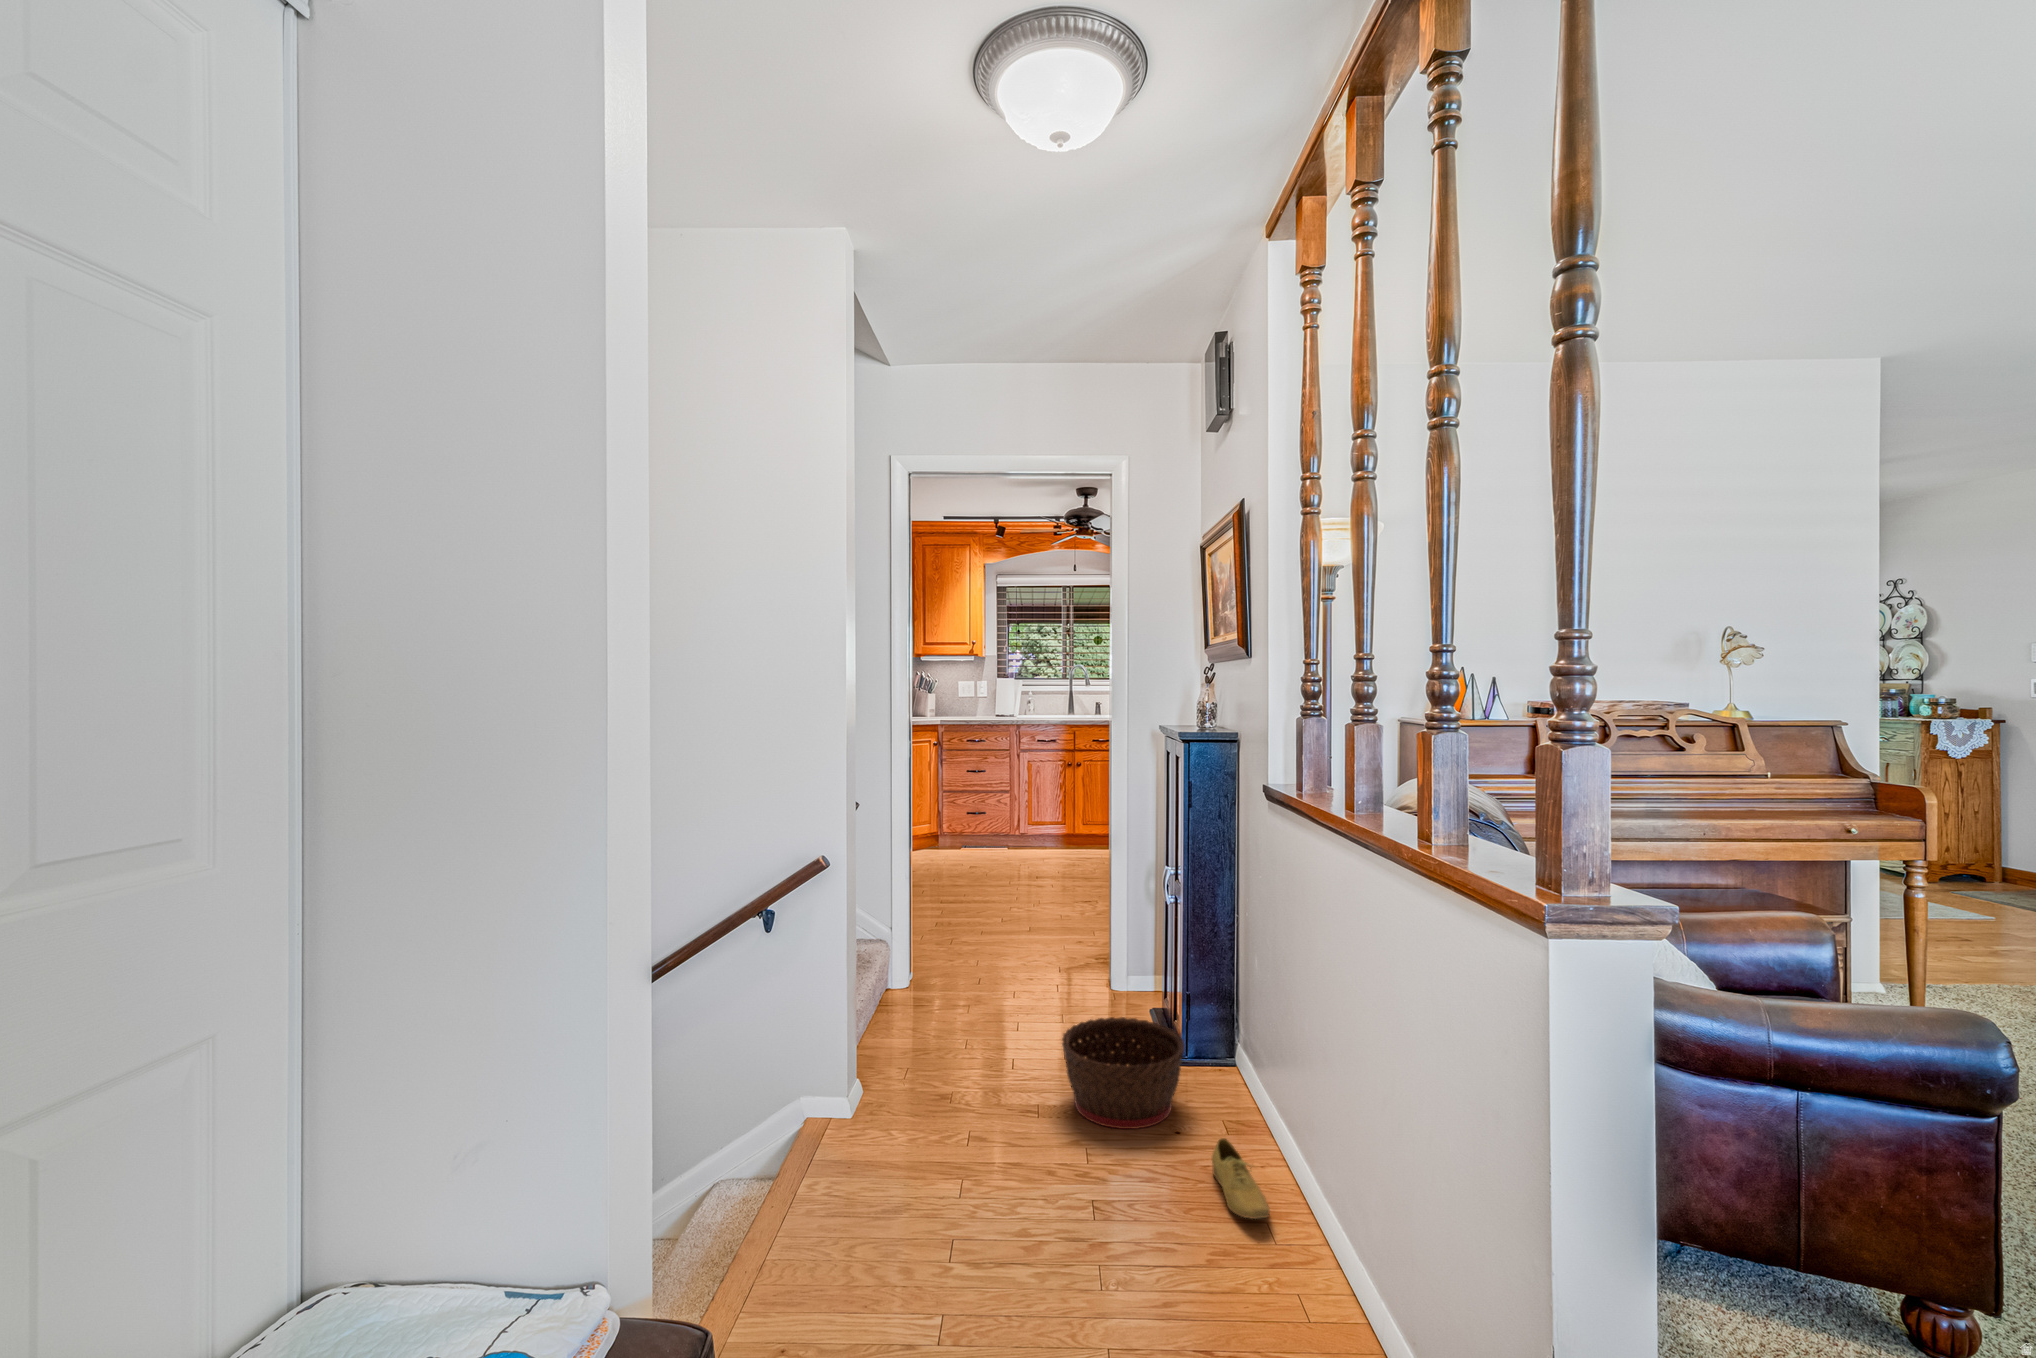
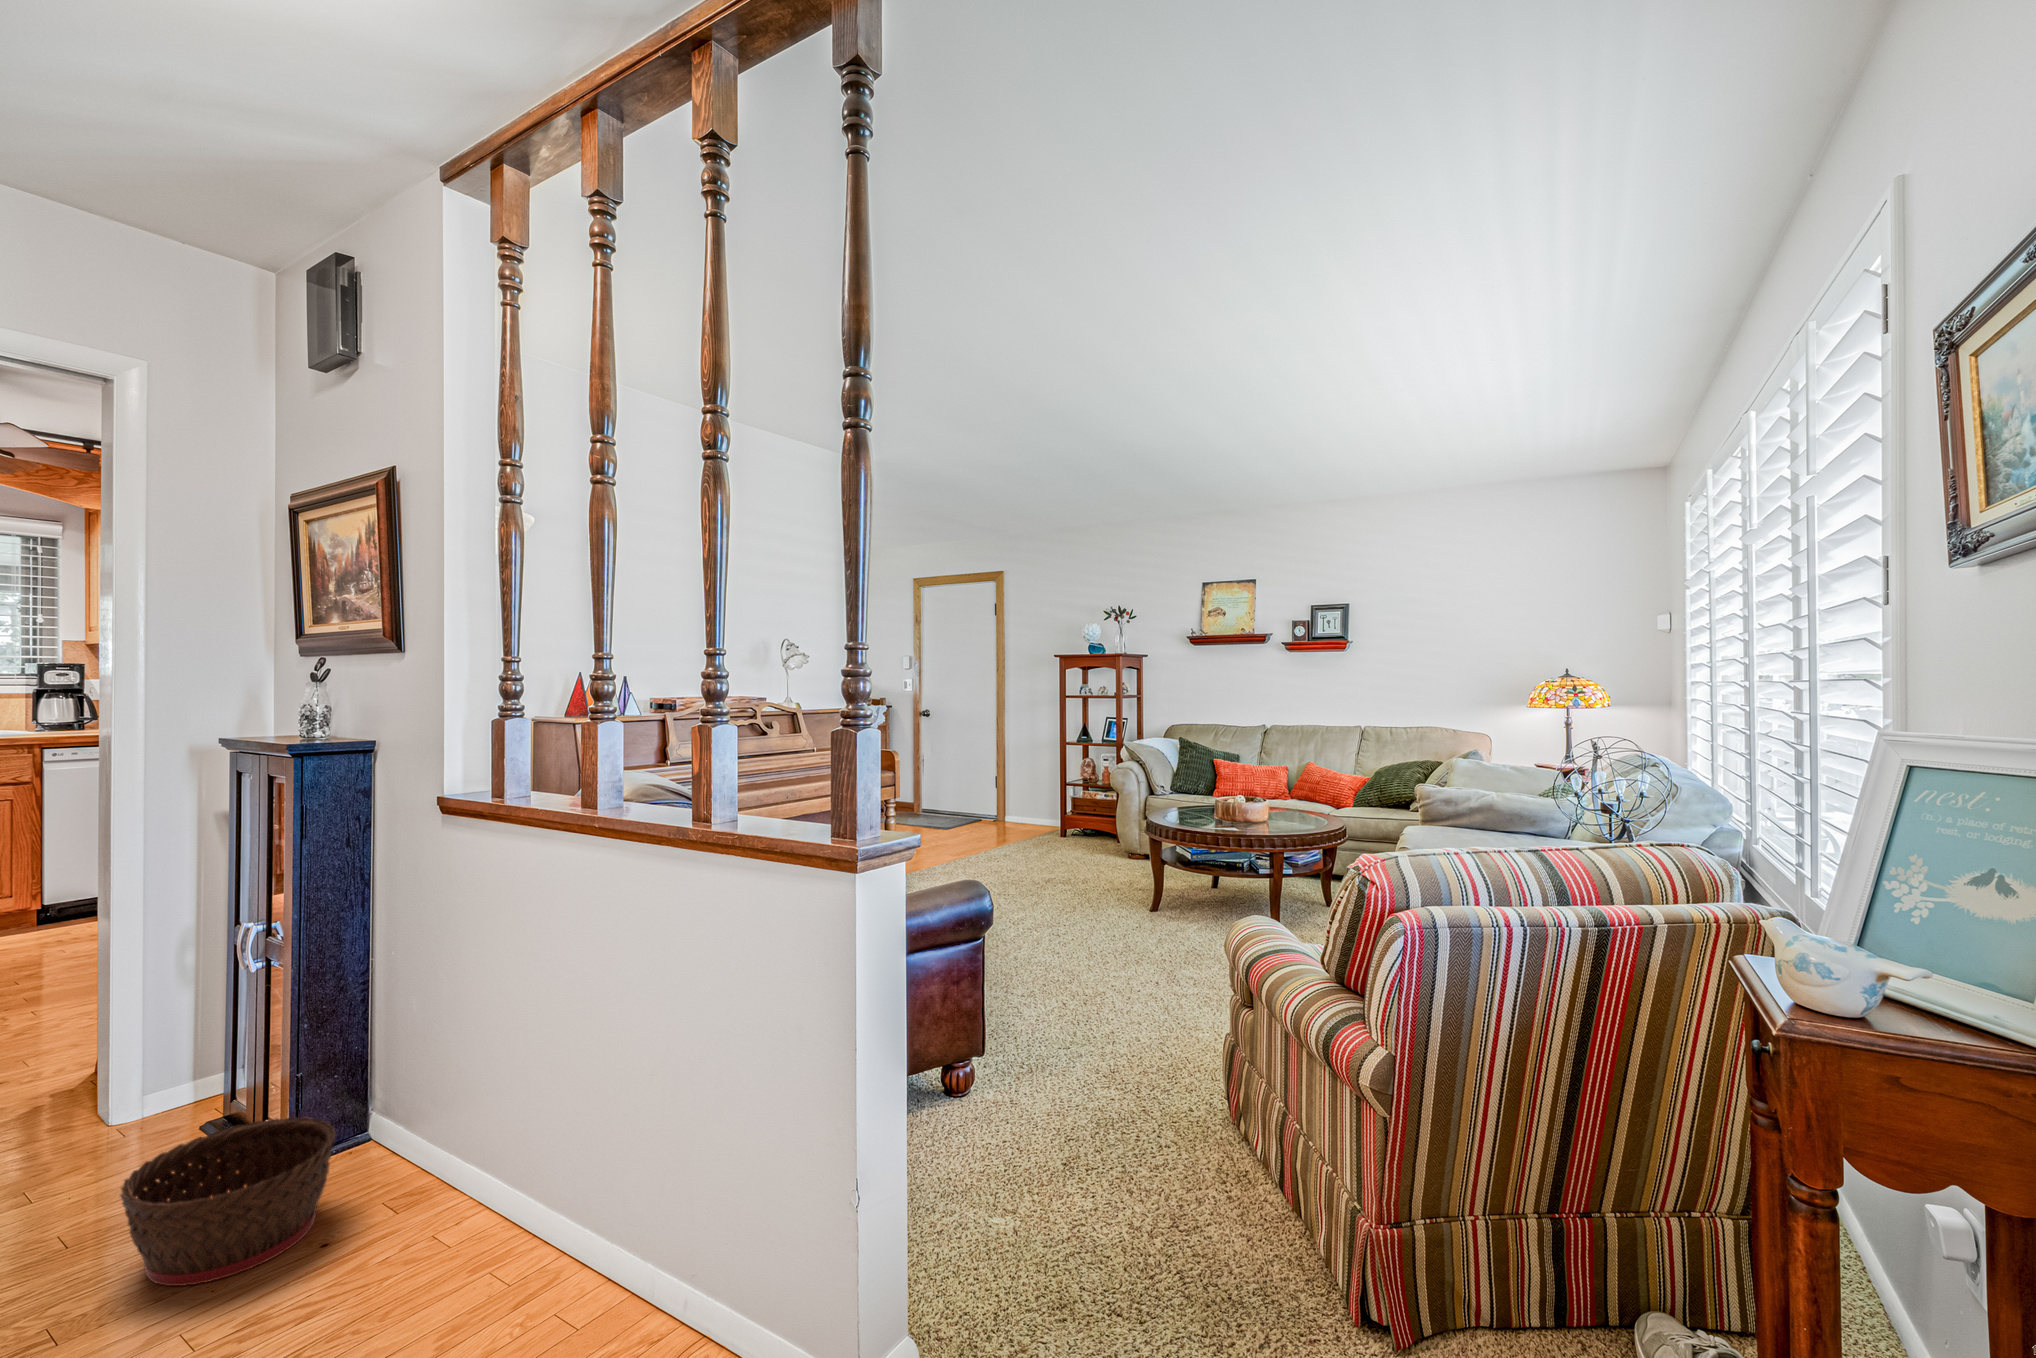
shoe: present [1212,1138,1270,1219] -> none [407,1205,502,1276]

